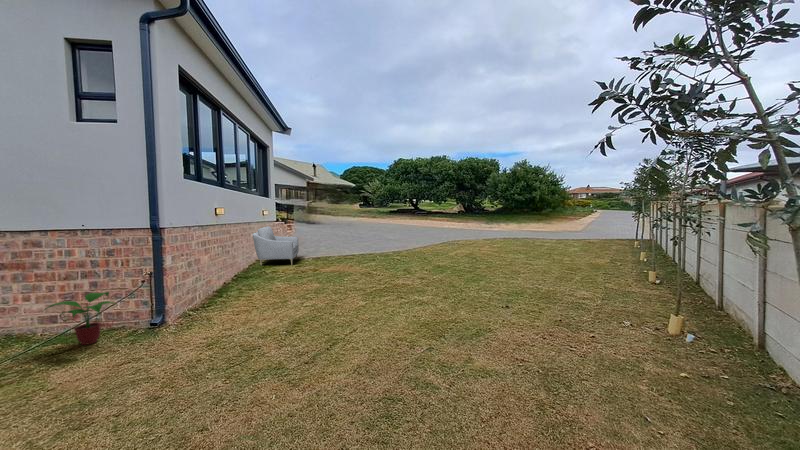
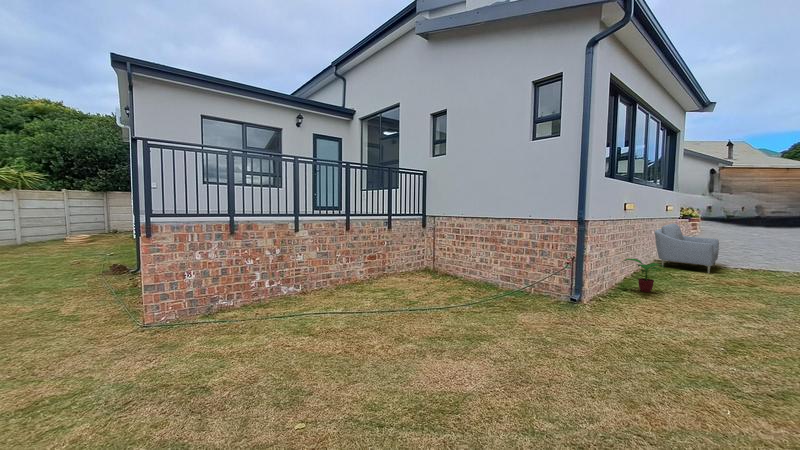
potted plant: present [45,292,115,345] -> present [622,259,664,292]

